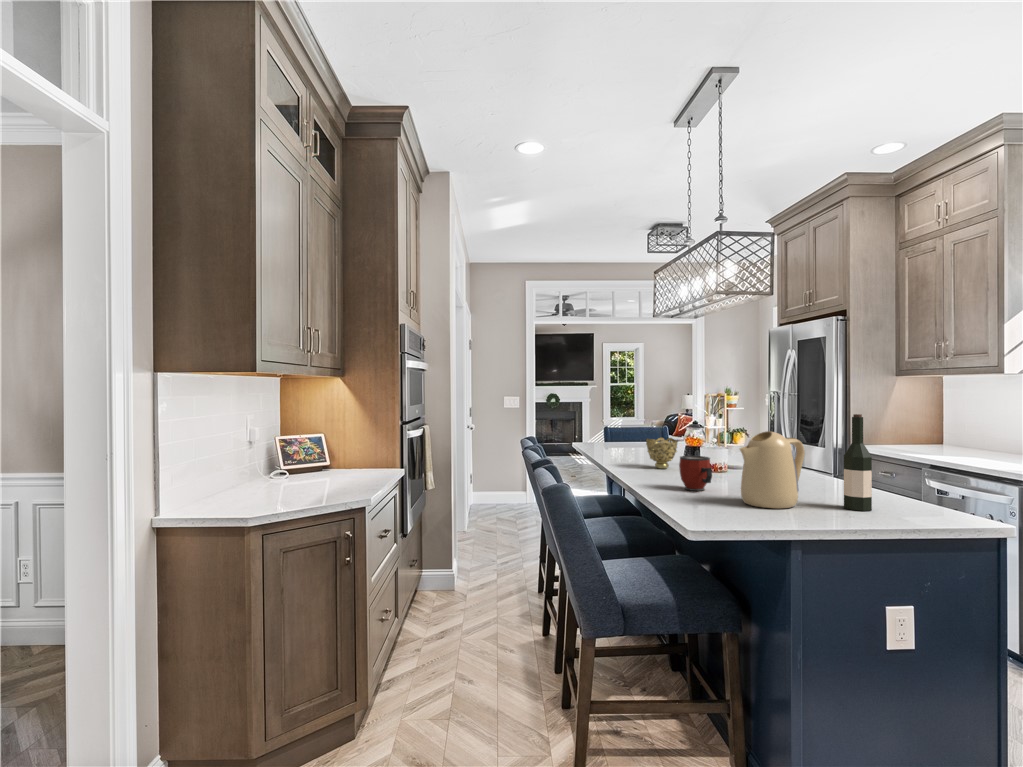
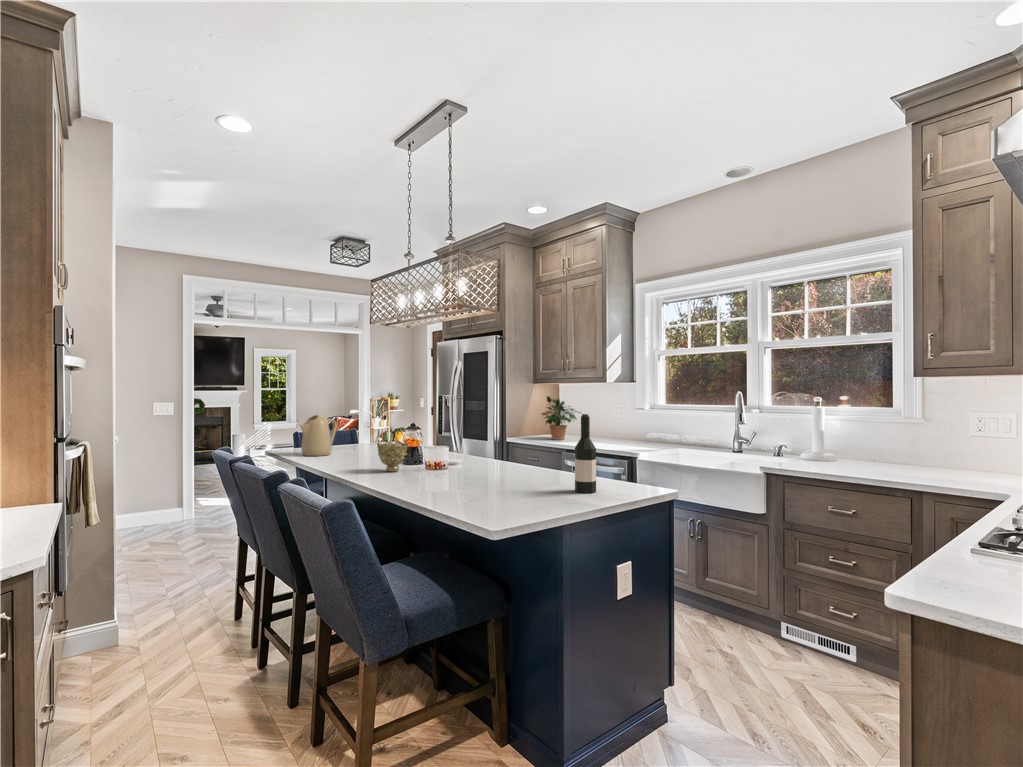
potted plant: none [892,393,966,451] -> present [542,396,580,440]
kettle: present [740,431,805,508] -> present [300,415,337,456]
mug: present [679,456,712,491] -> none [434,457,468,491]

